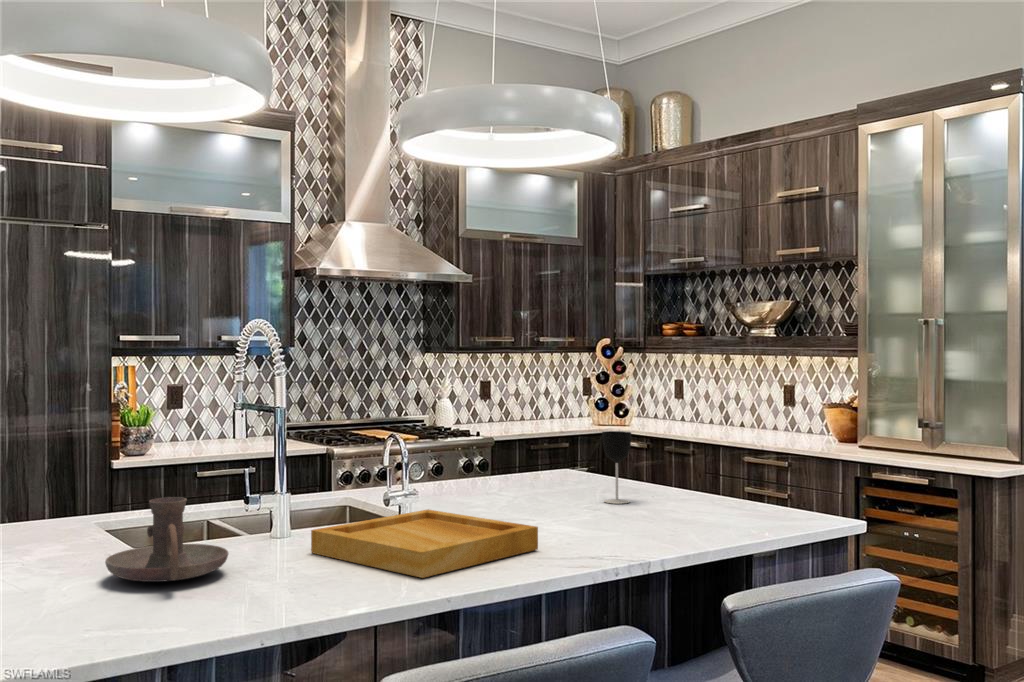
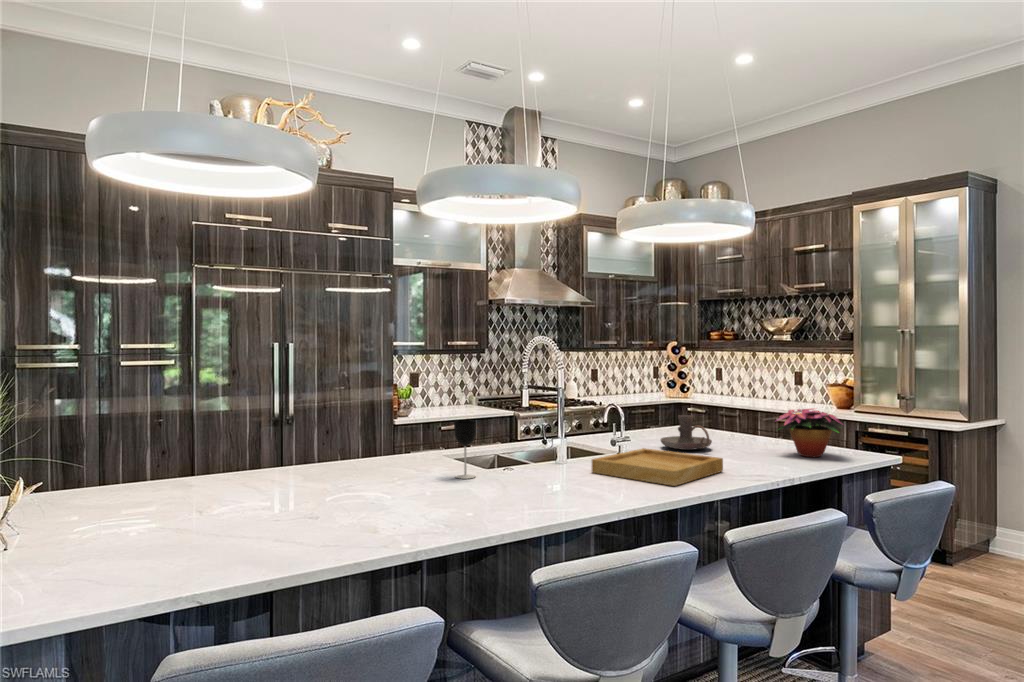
wine glass: present [602,431,631,504] -> present [454,421,476,479]
flower arrangement: none [652,441,770,523] -> present [778,408,839,457]
candle holder: present [105,497,228,582] -> present [660,415,712,450]

